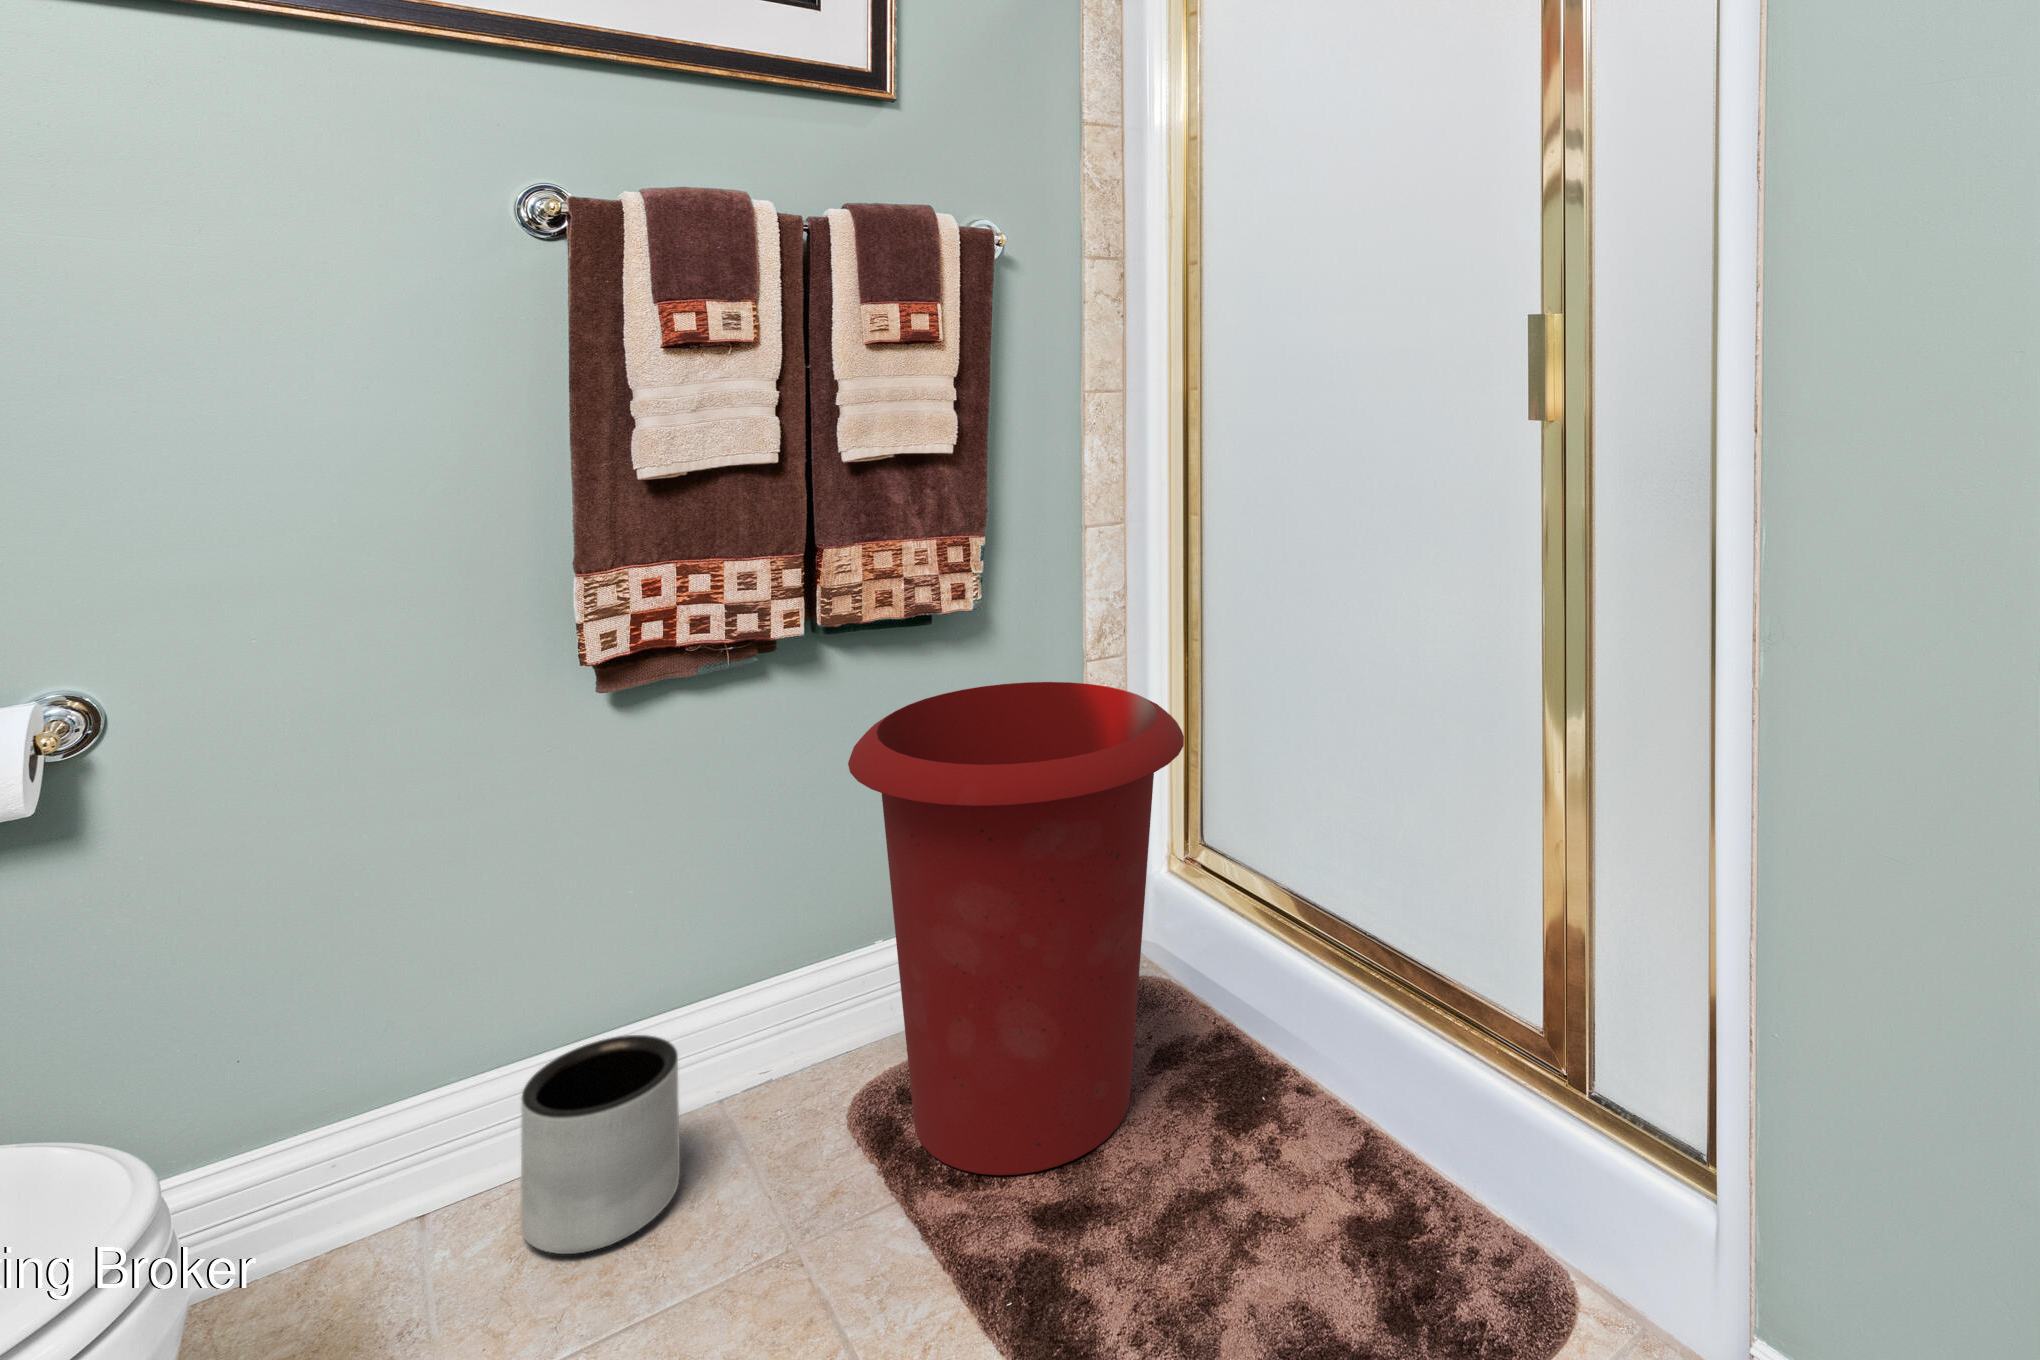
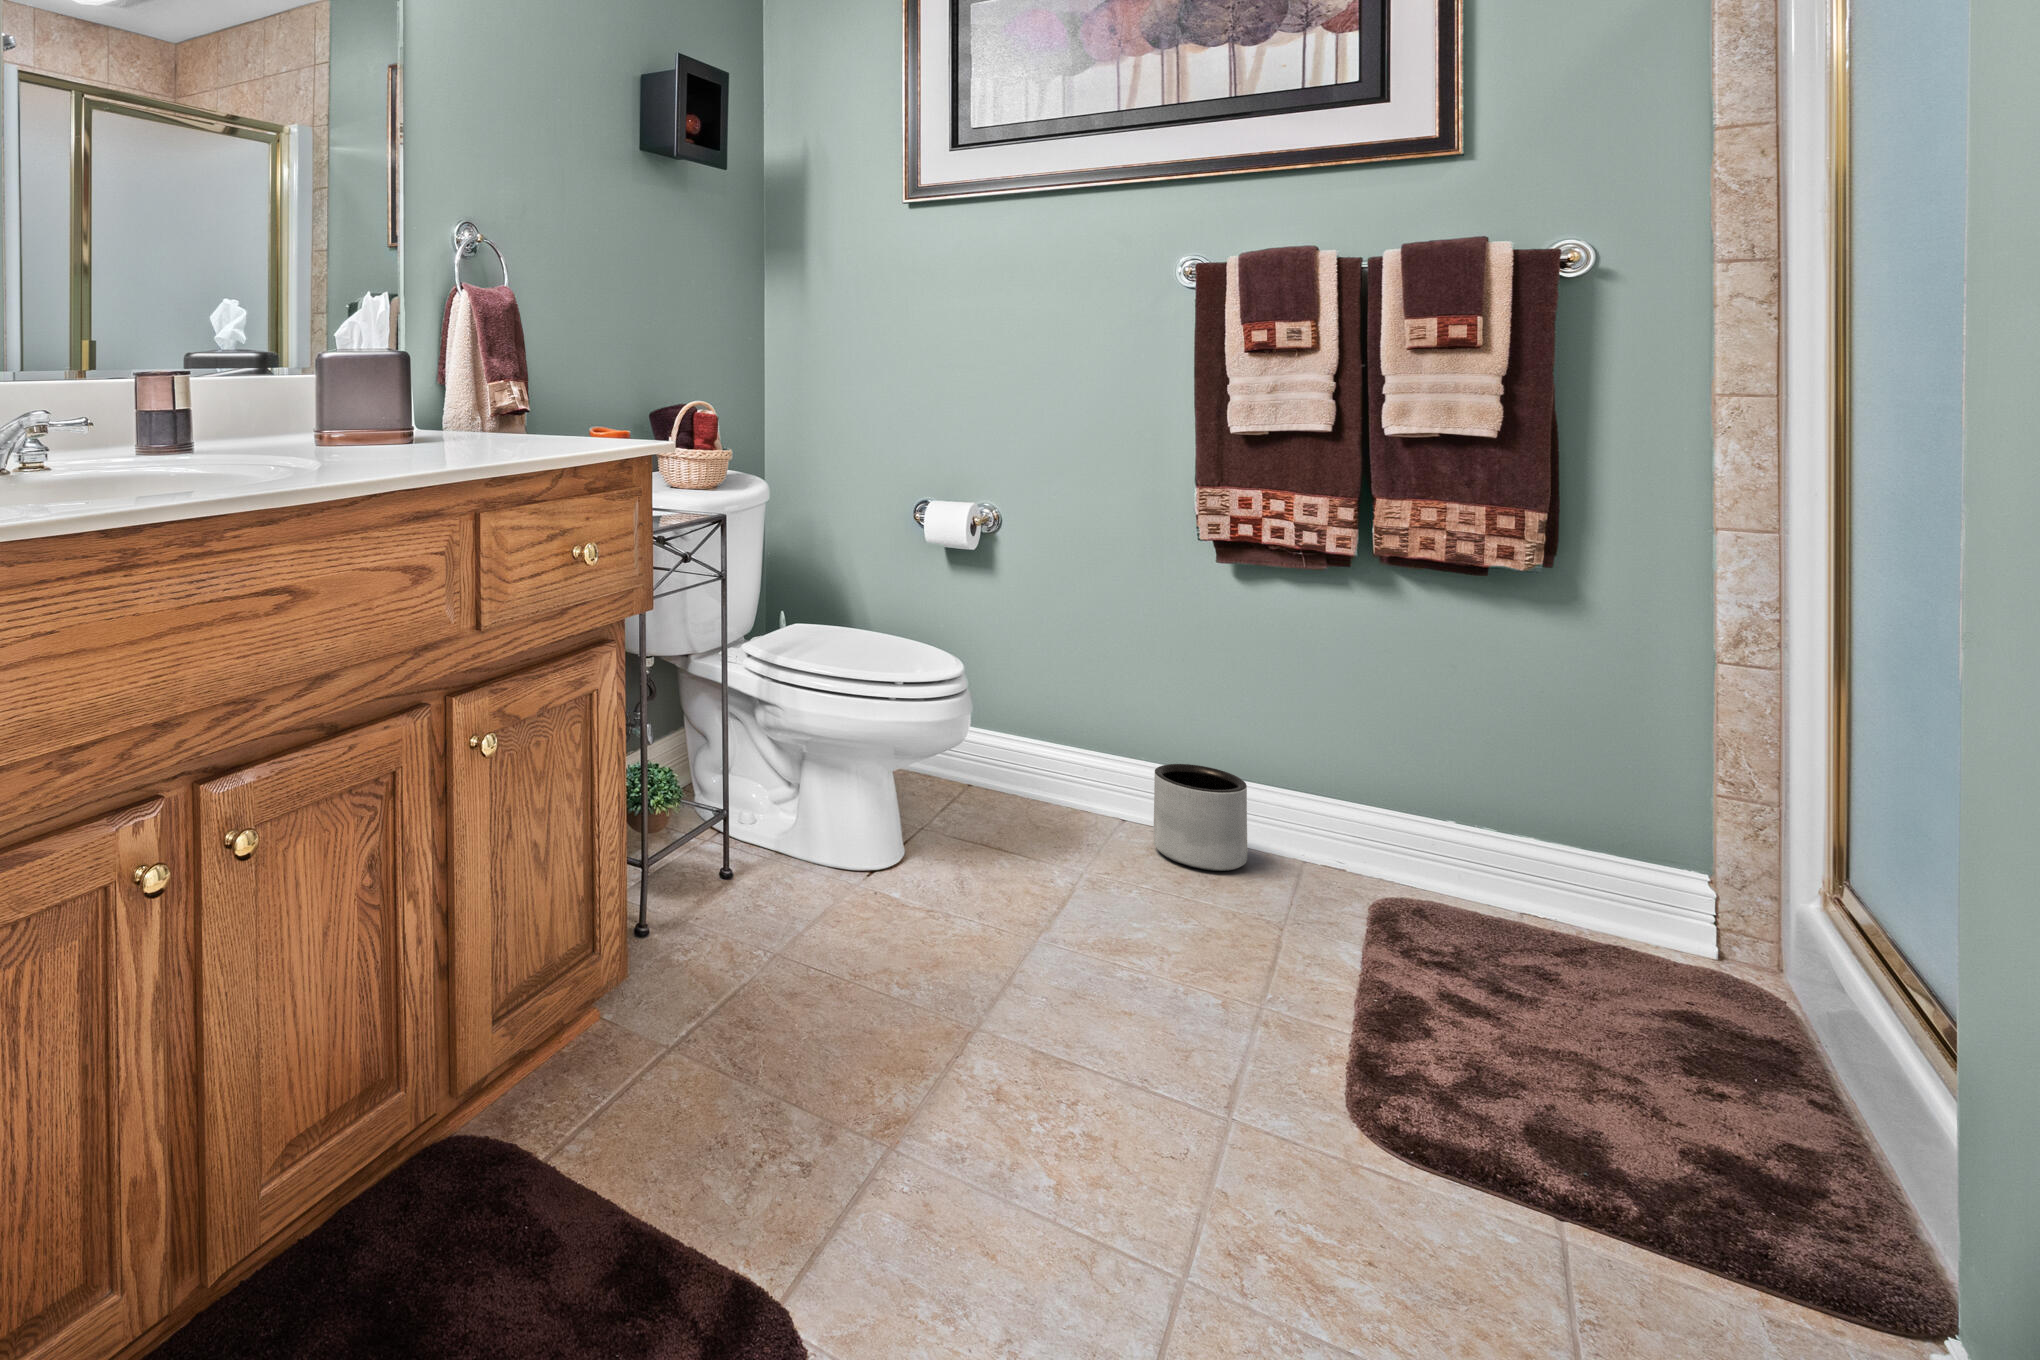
waste bin: present [848,682,1184,1175] -> none [1353,628,1702,1010]

